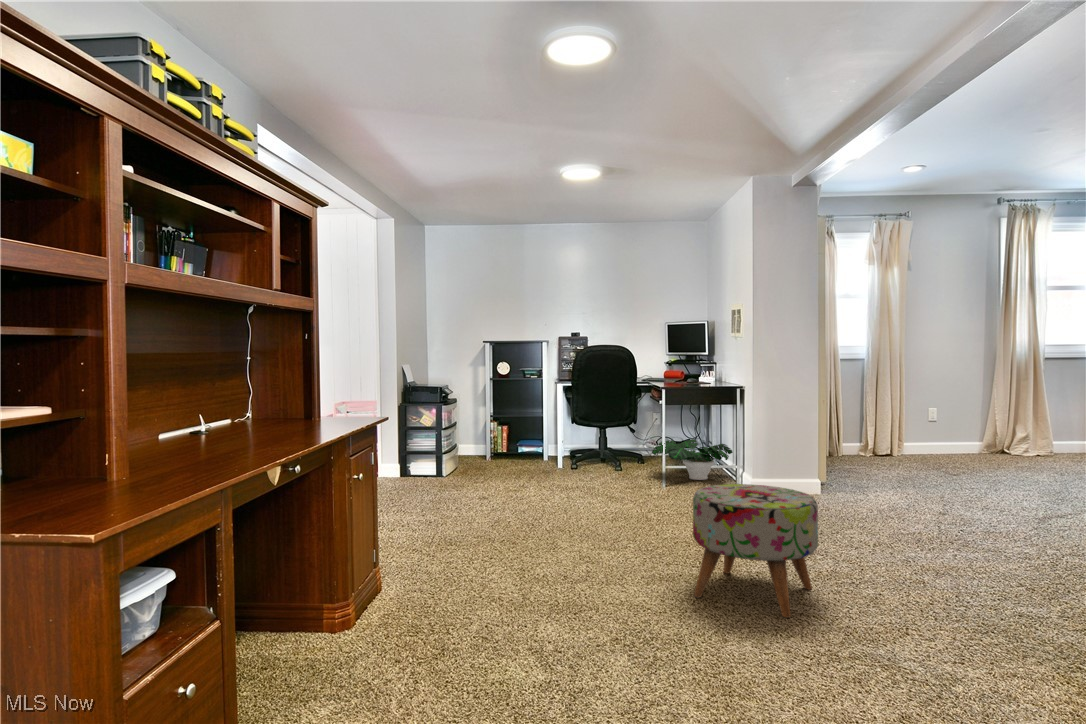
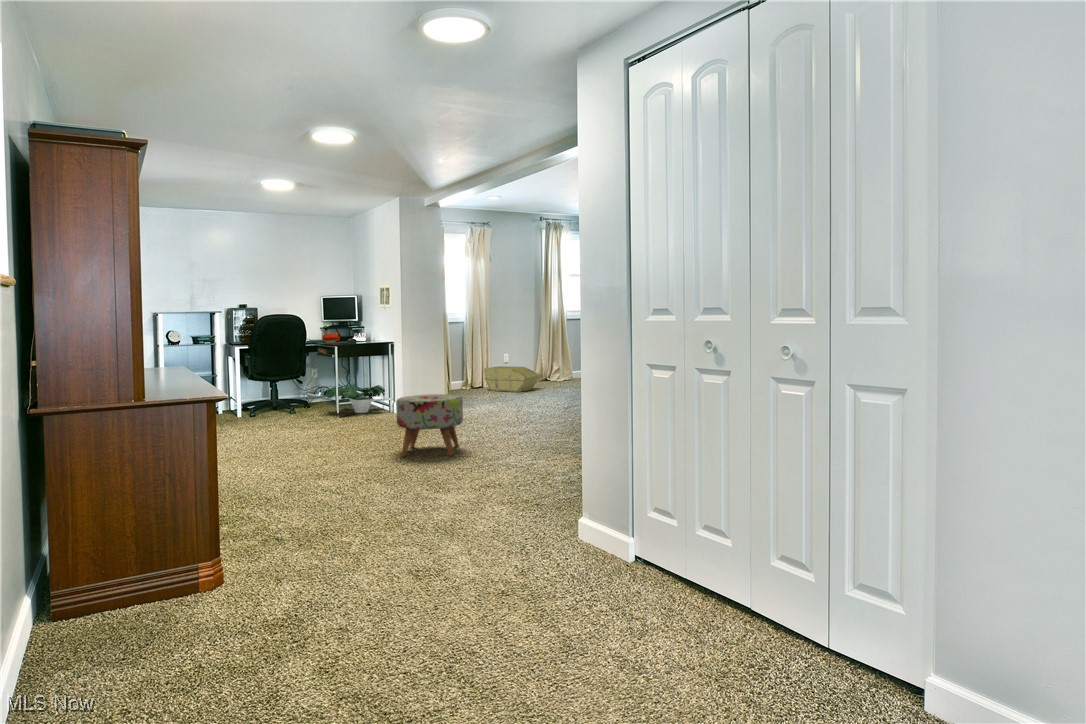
storage bin: none [894,425,992,468] -> present [484,366,539,392]

